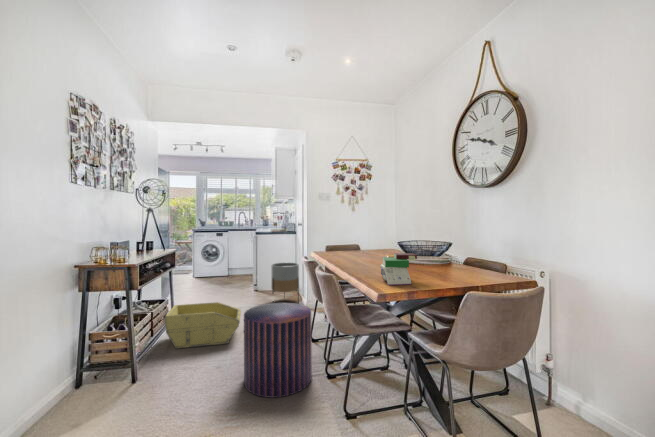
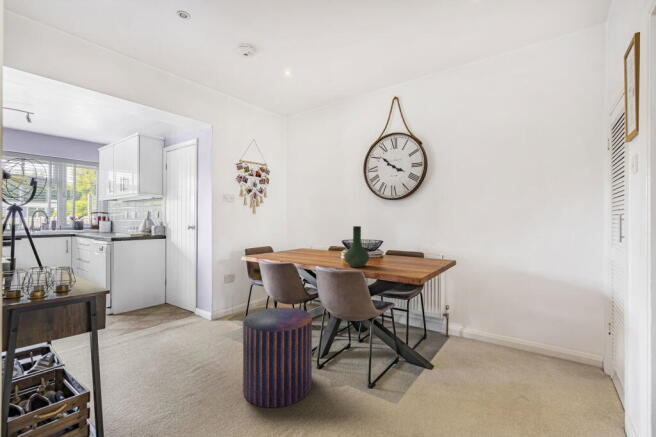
vase: none [353,222,382,272] -> present [345,226,369,267]
book: present [380,253,417,285] -> none [380,249,416,274]
planter: present [271,263,299,302] -> none [161,271,197,322]
storage bin: present [164,302,241,349] -> none [65,330,185,407]

